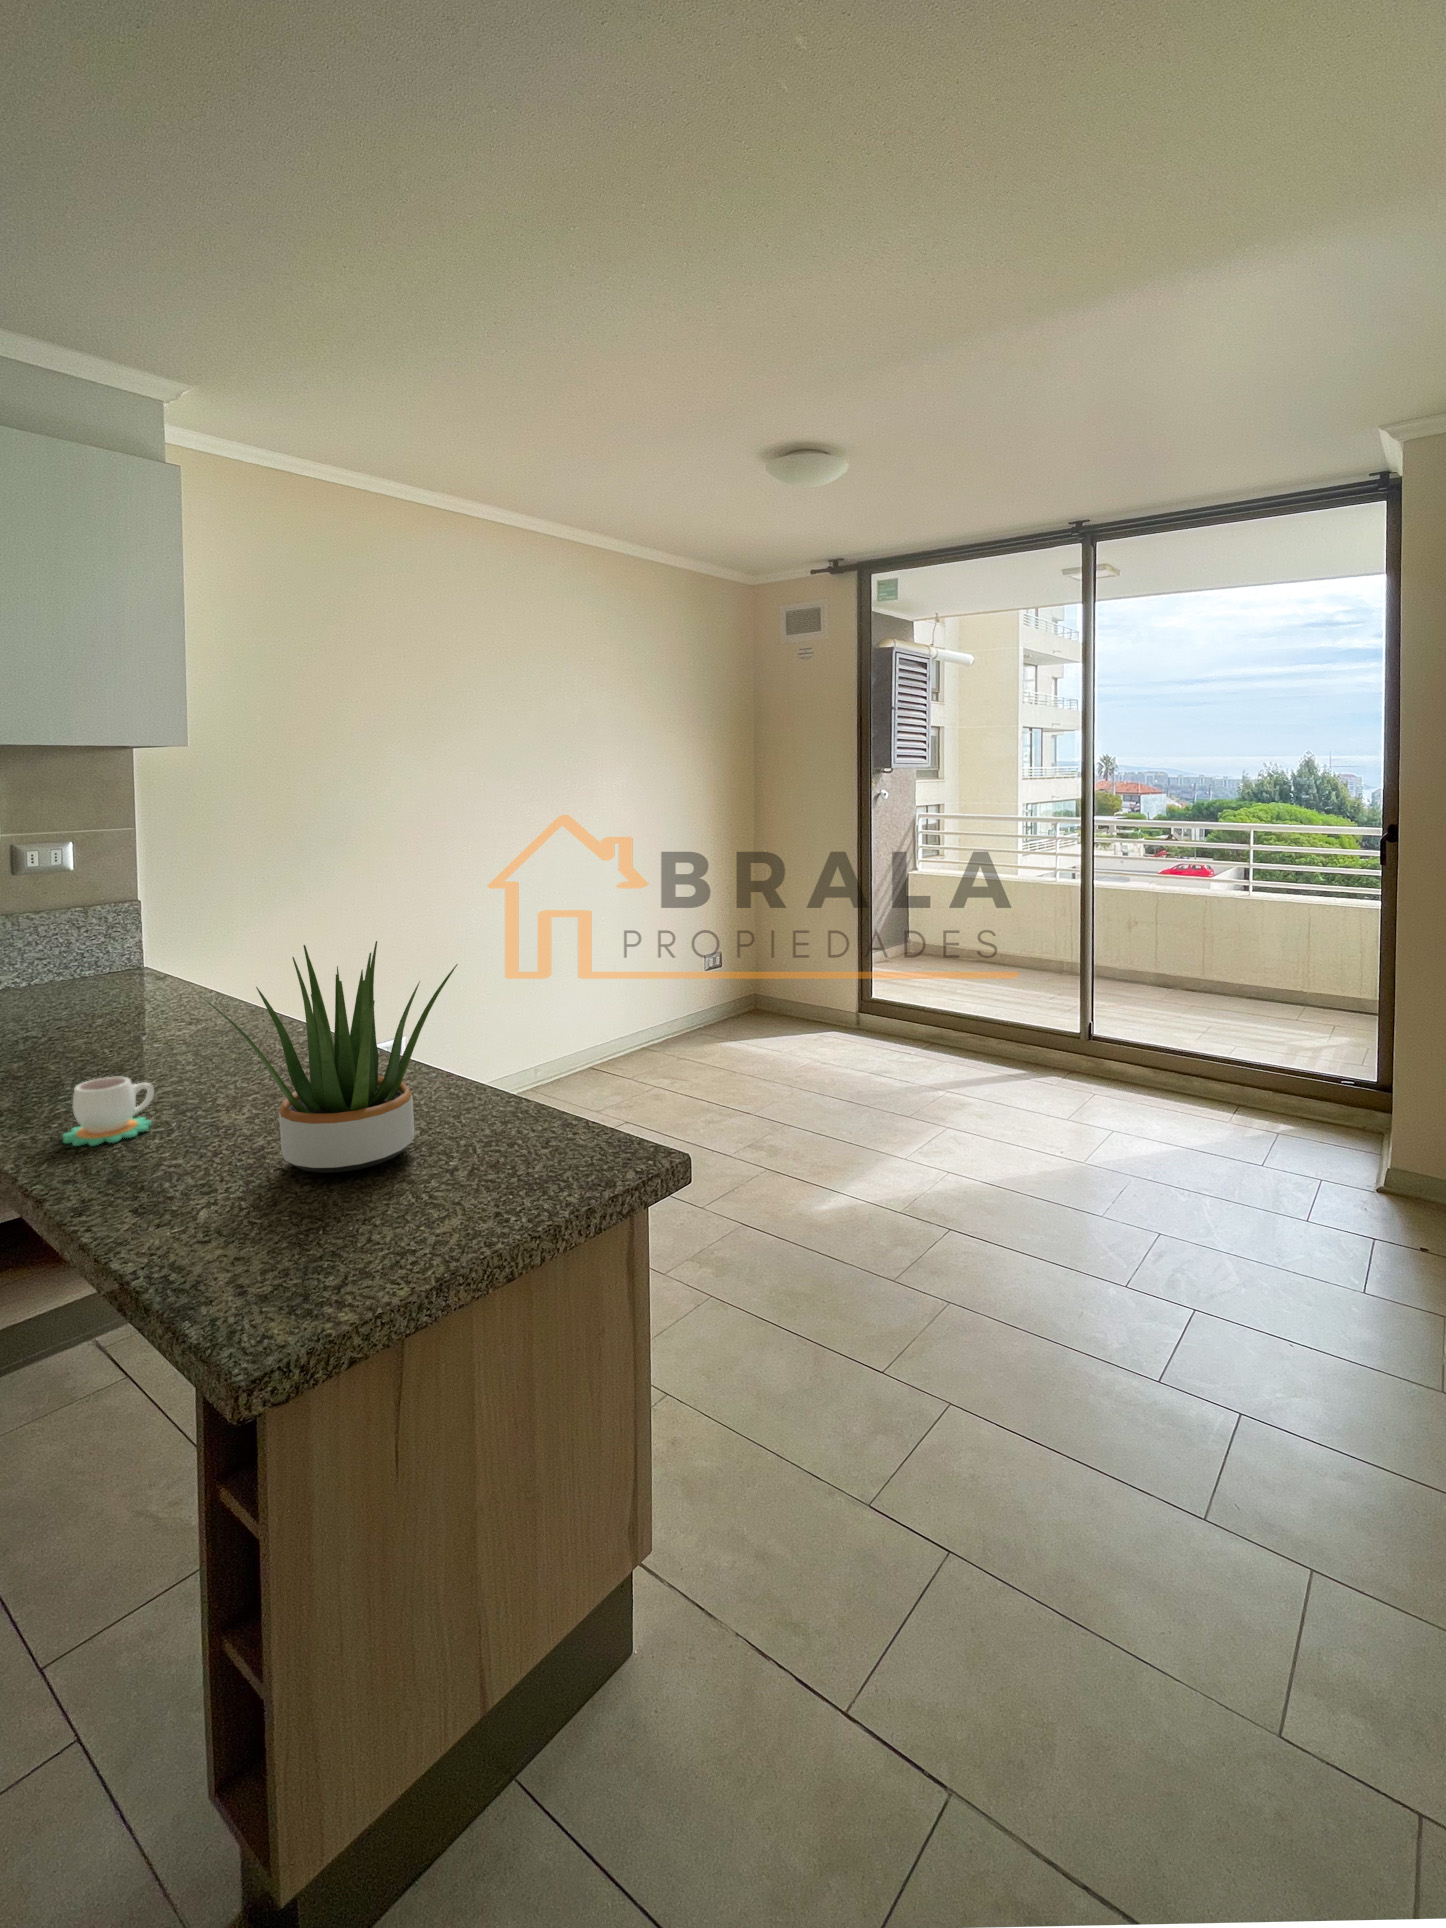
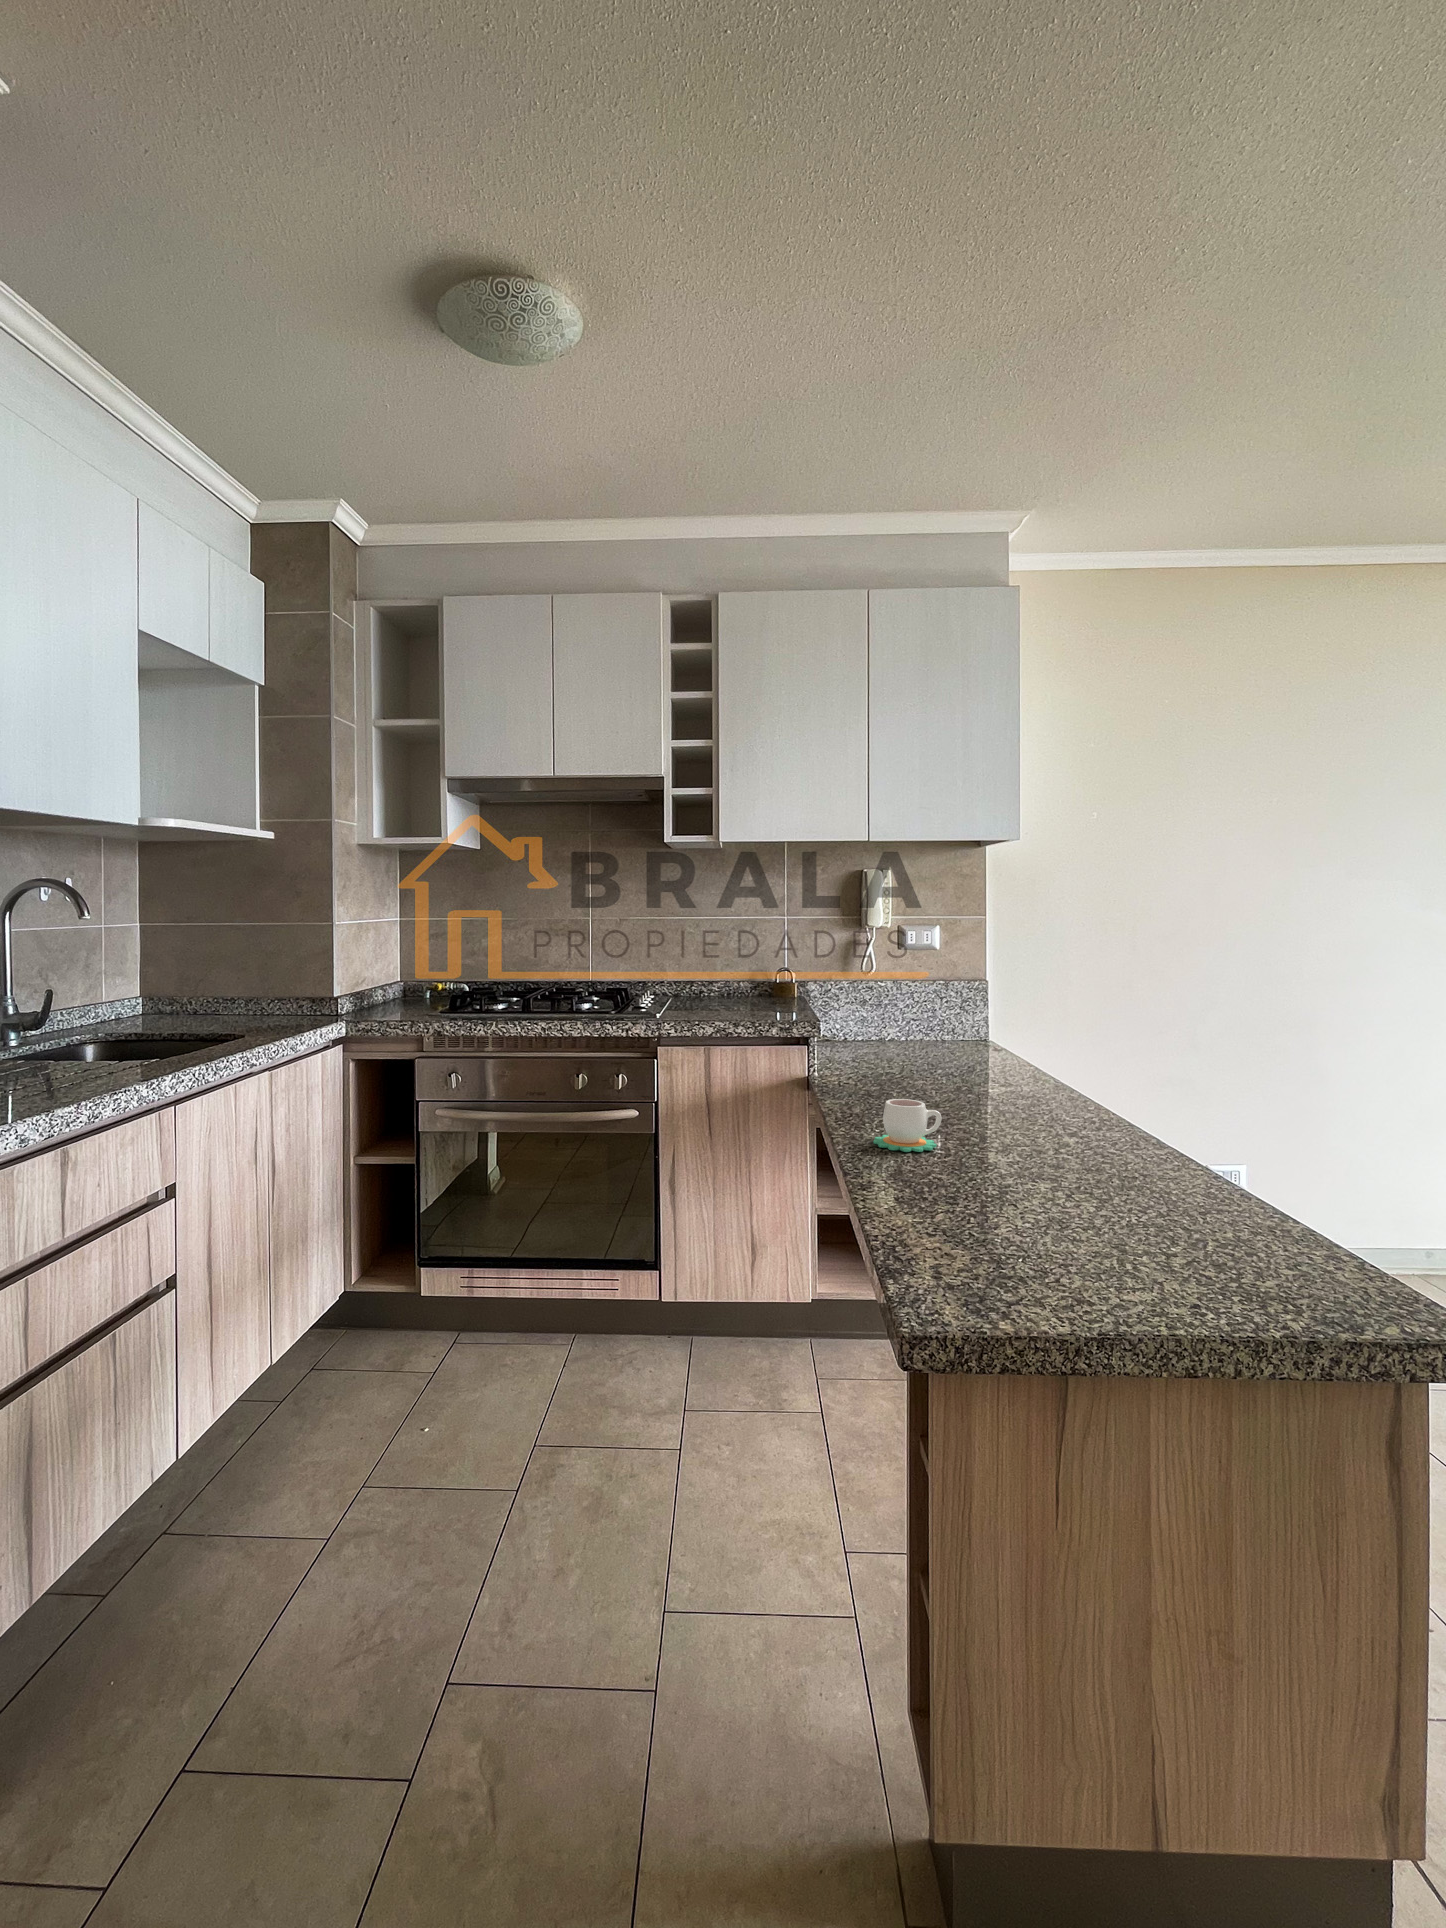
potted plant: present [202,941,458,1173] -> none [961,1002,1208,1226]

